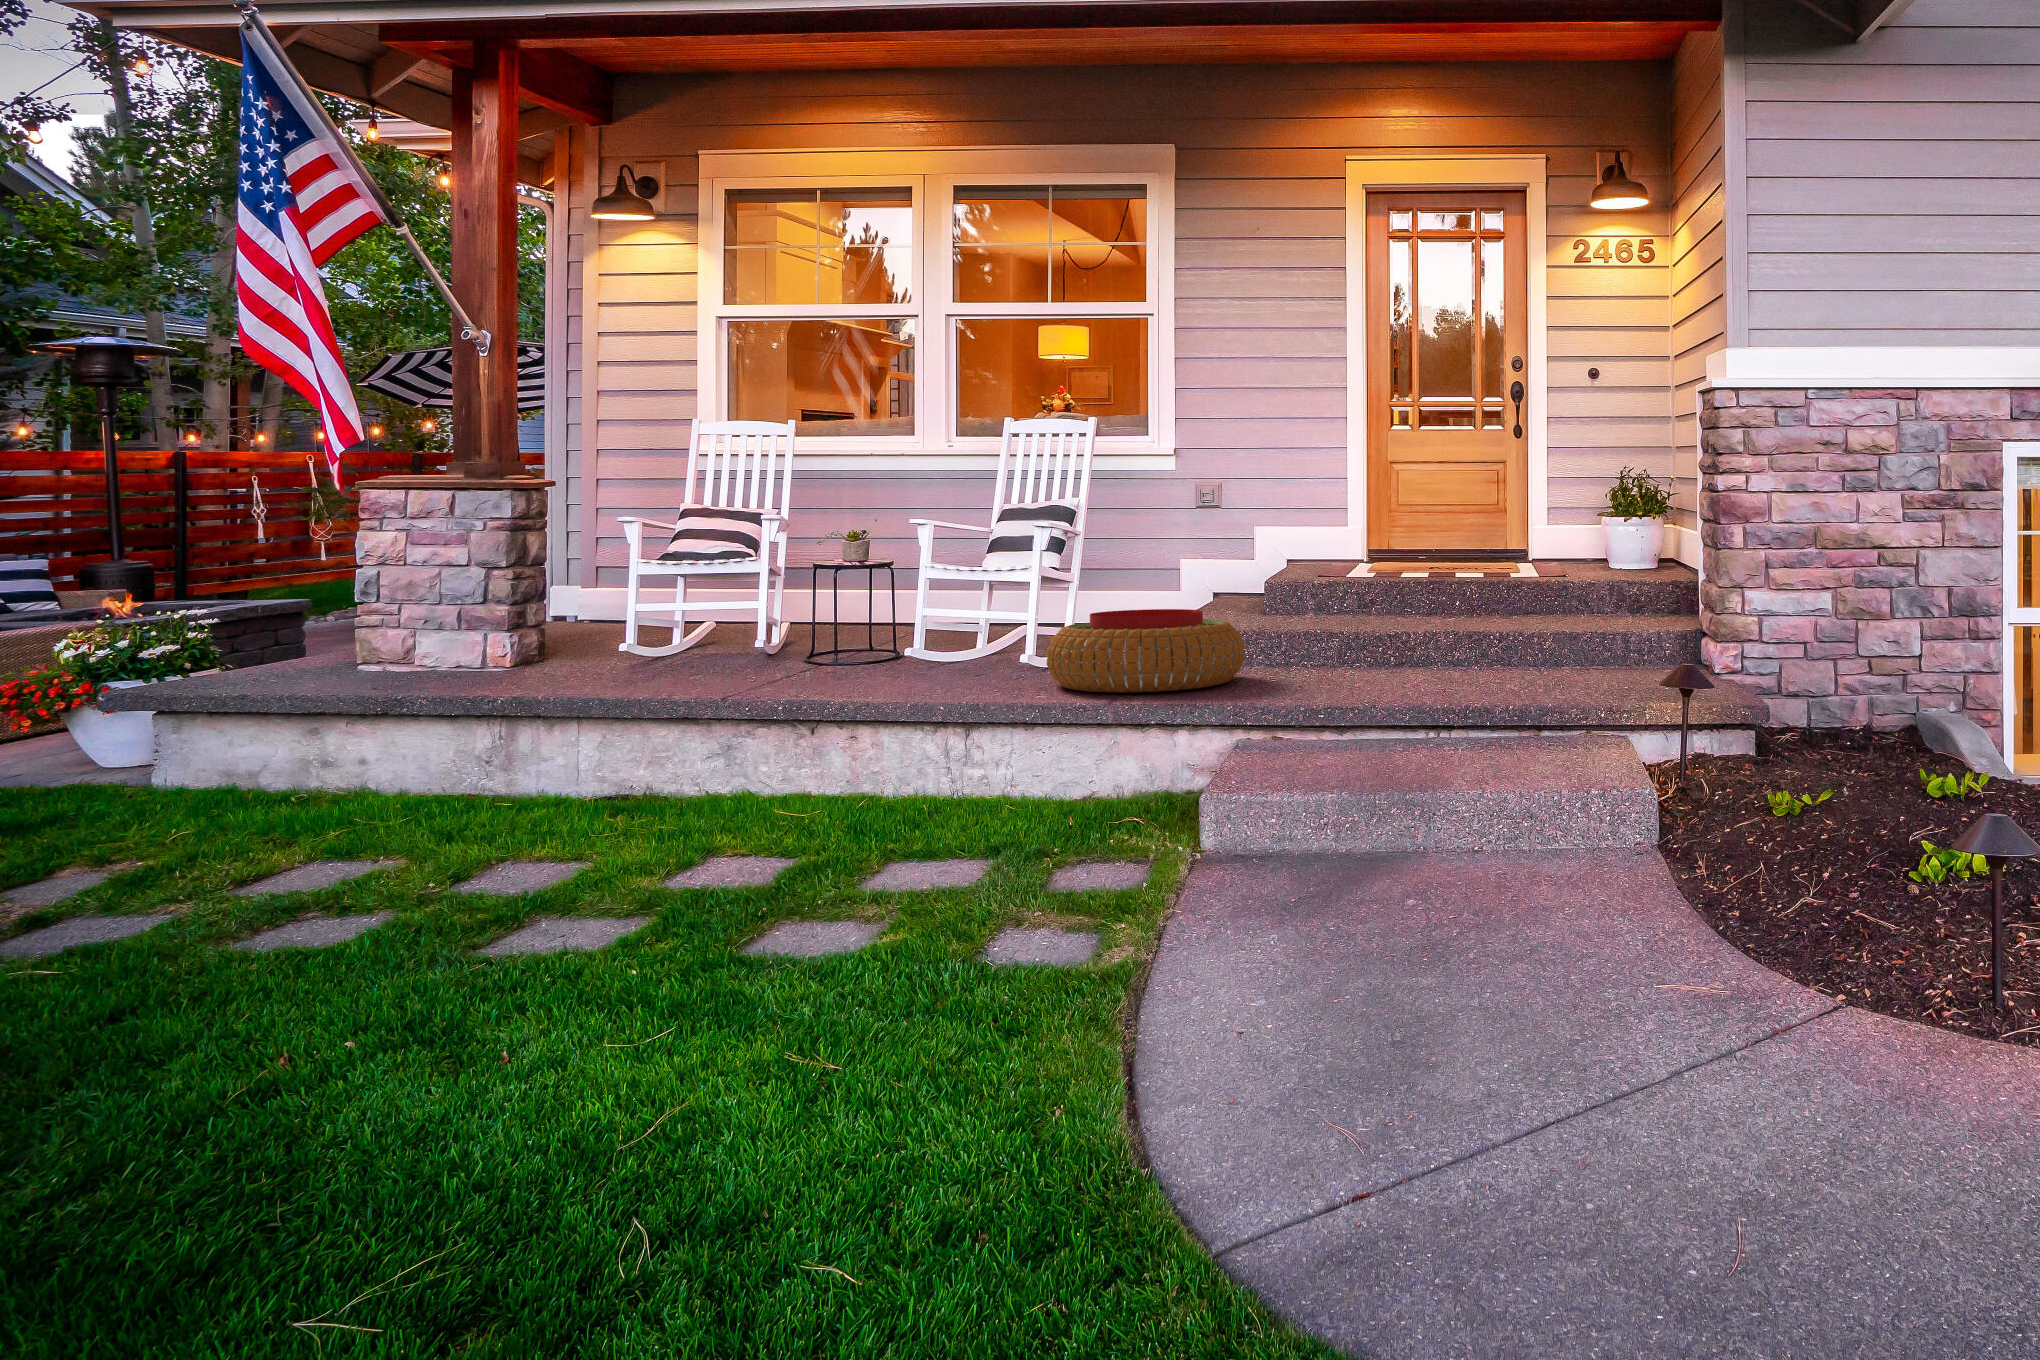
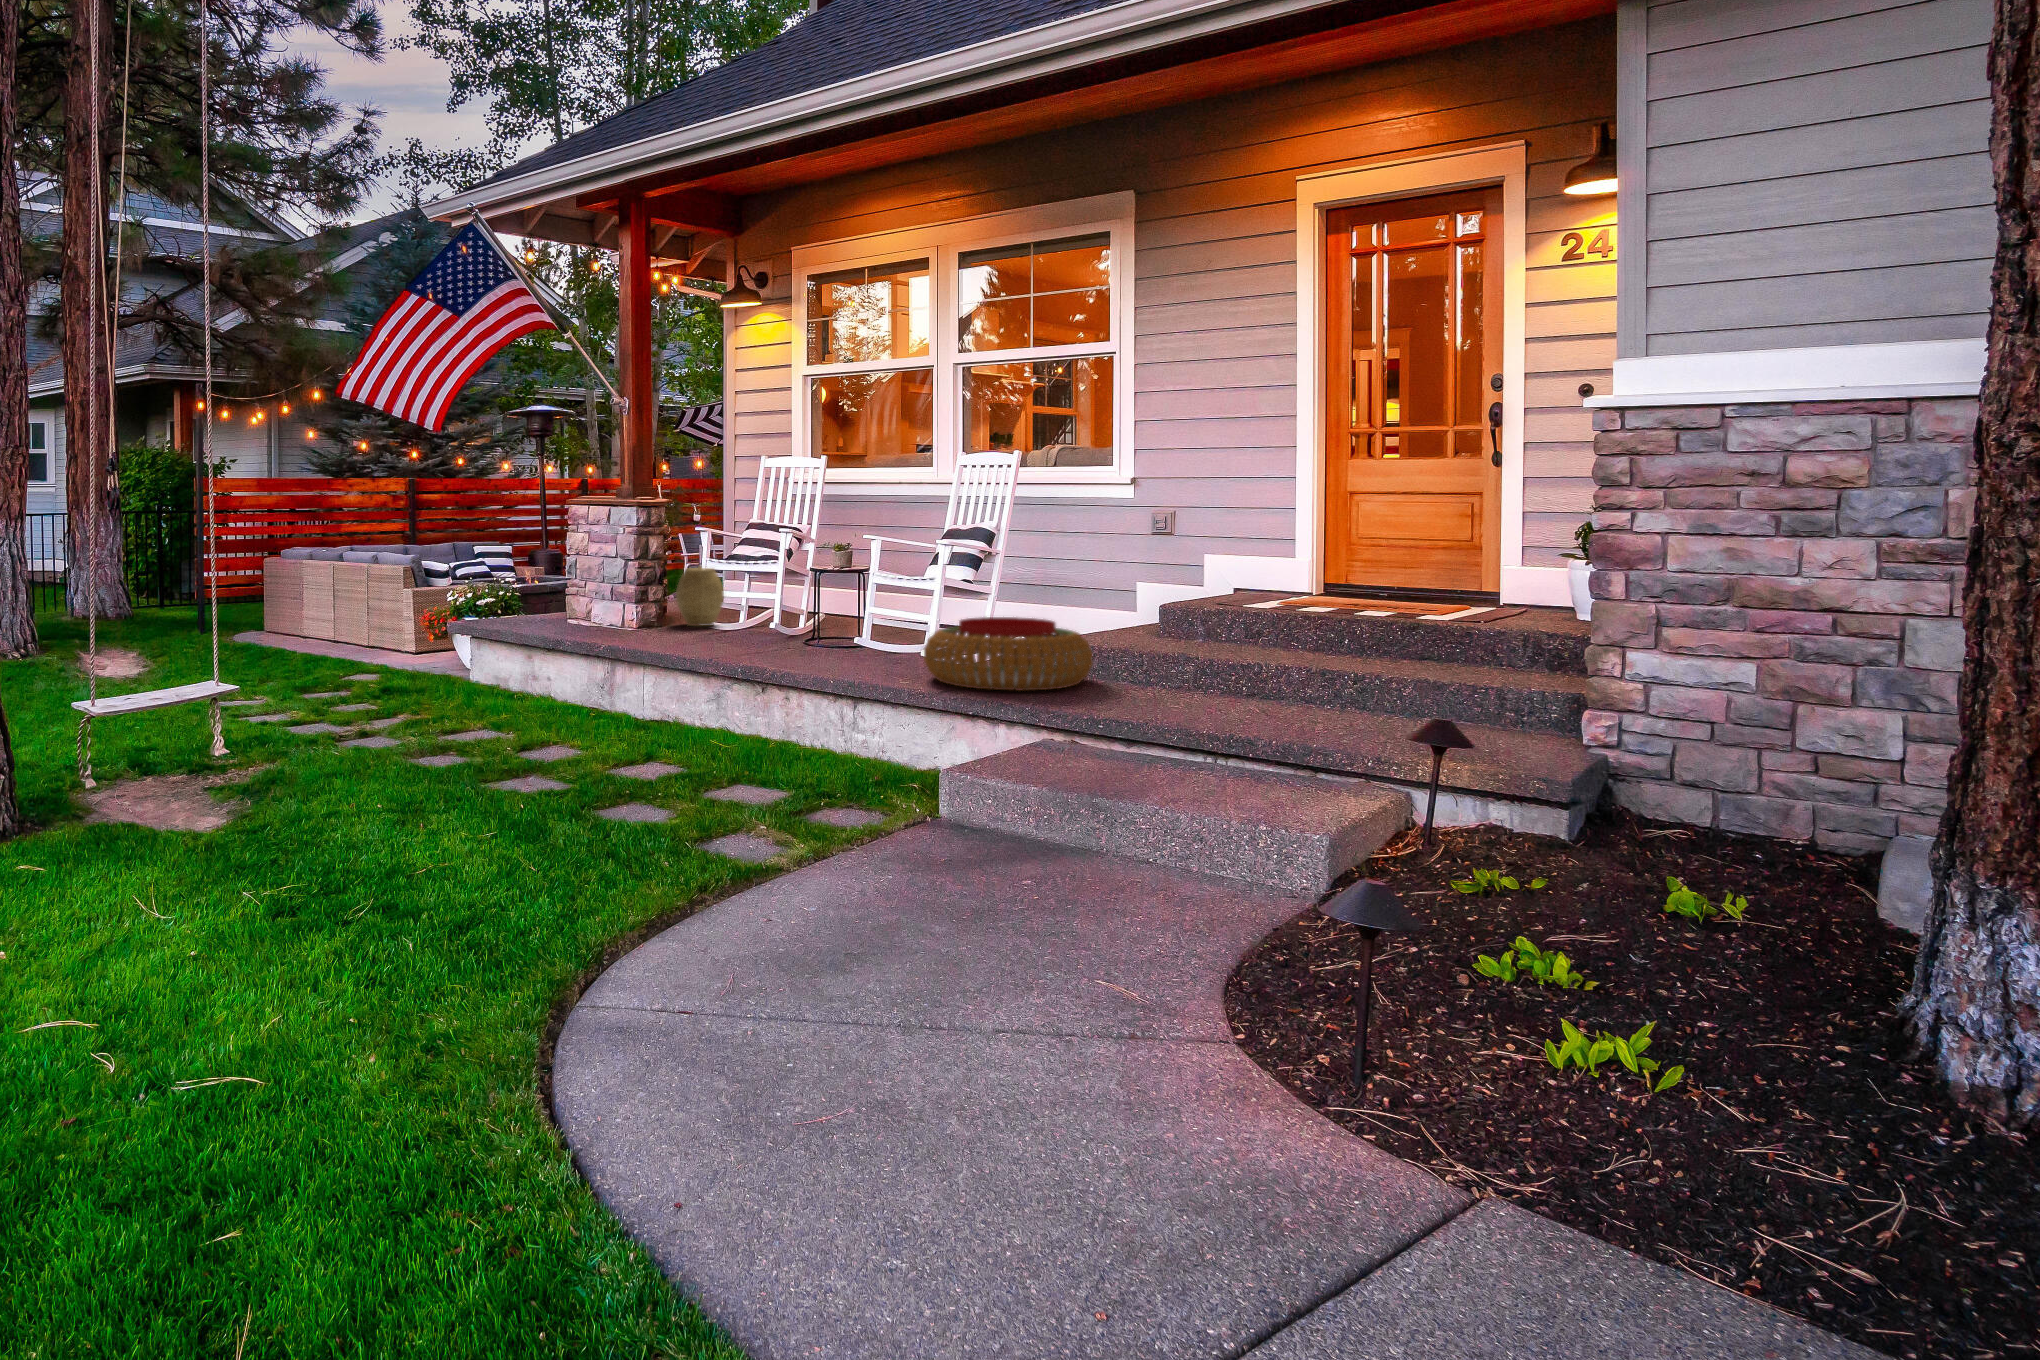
woven basket: none [556,576,637,666] -> present [676,566,724,626]

